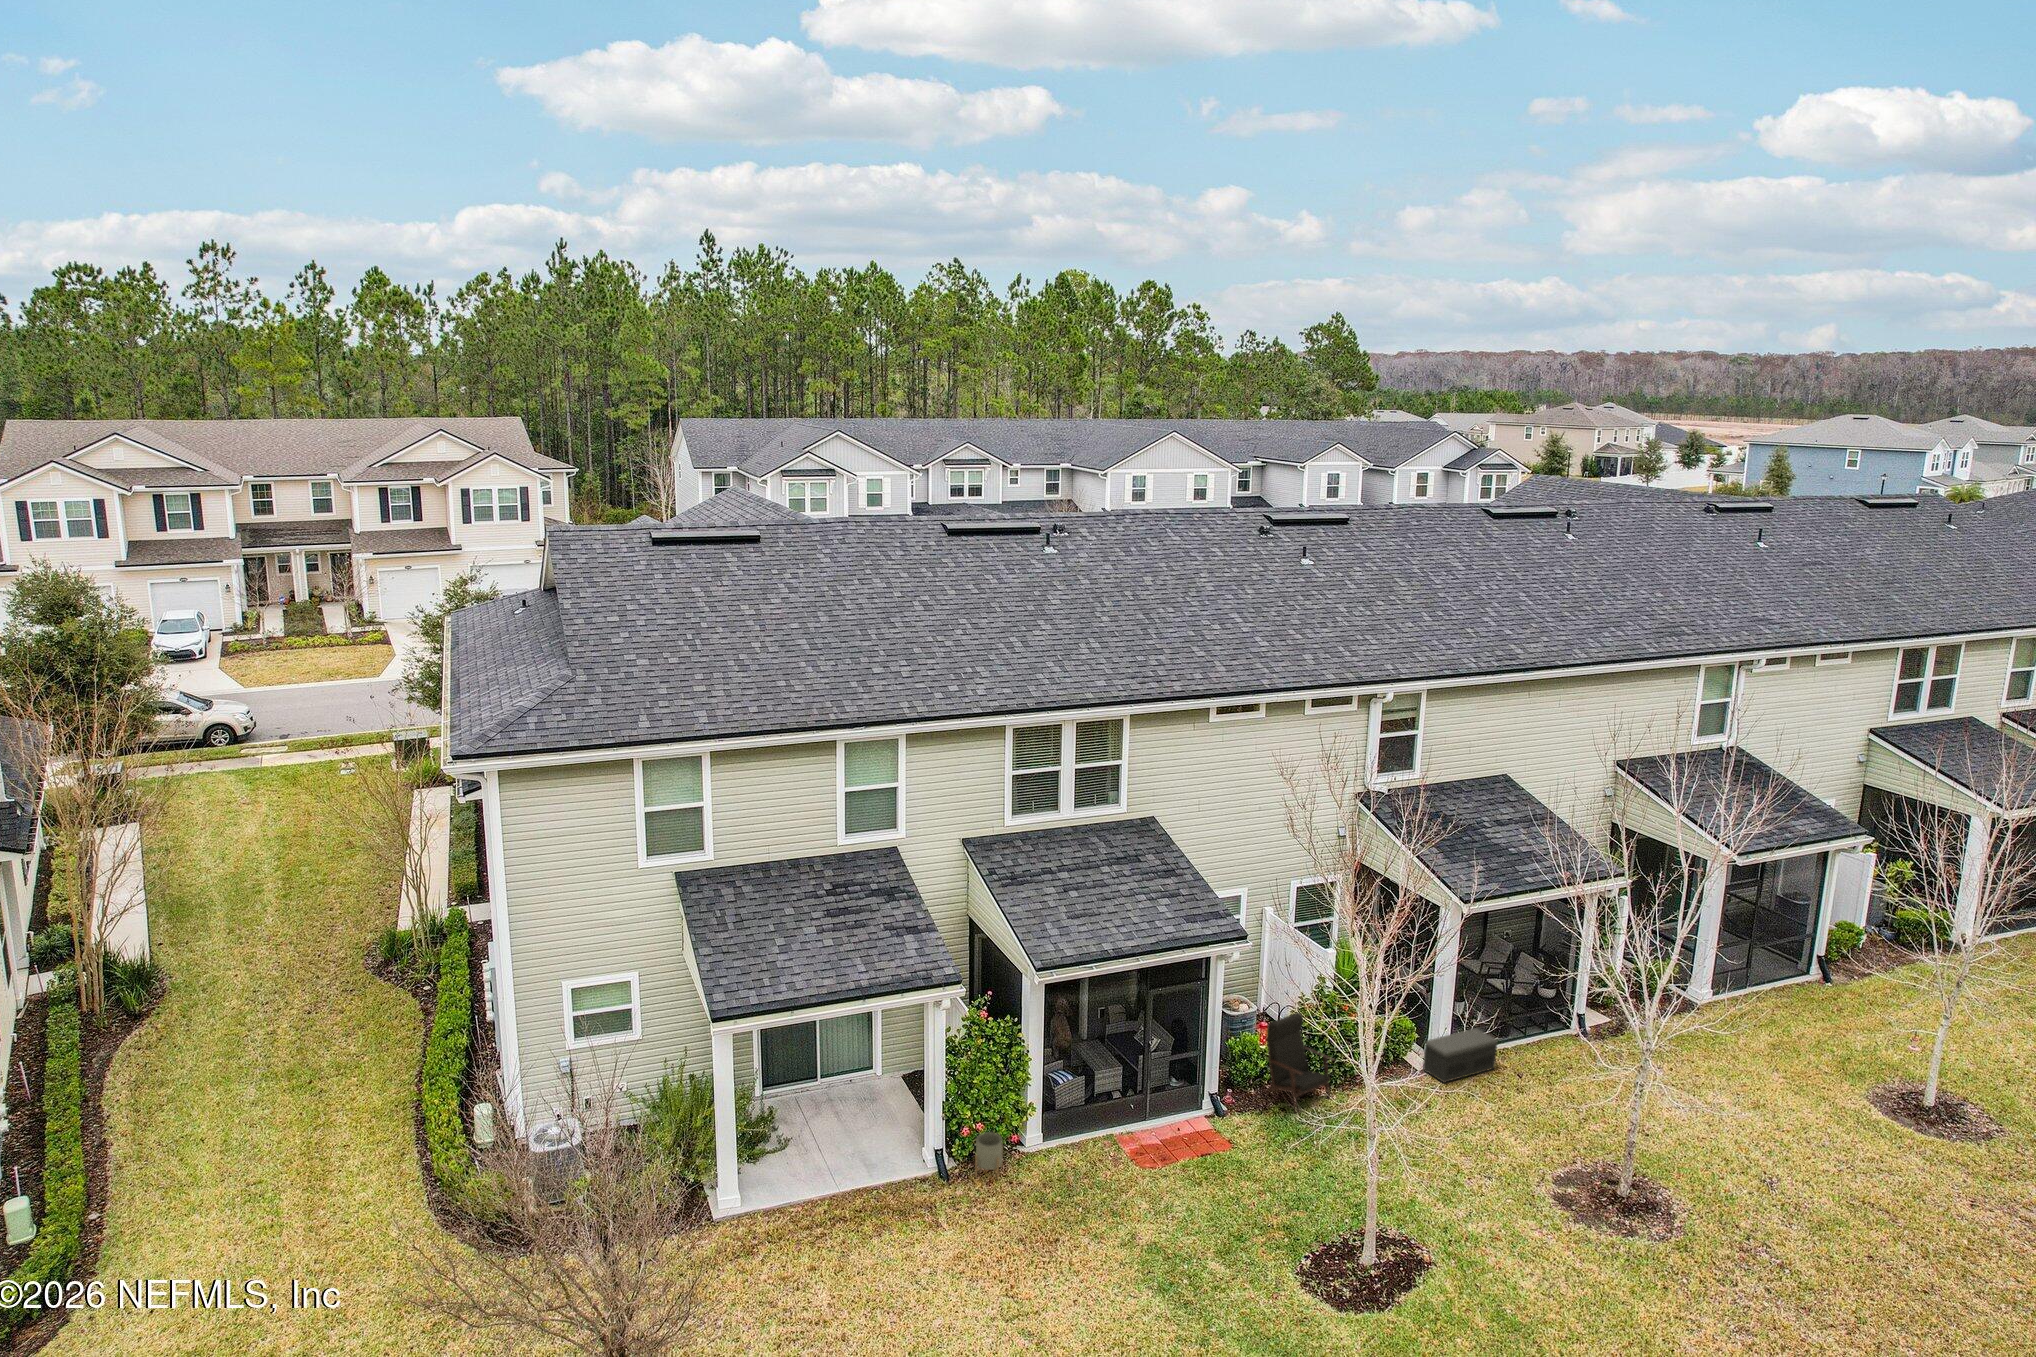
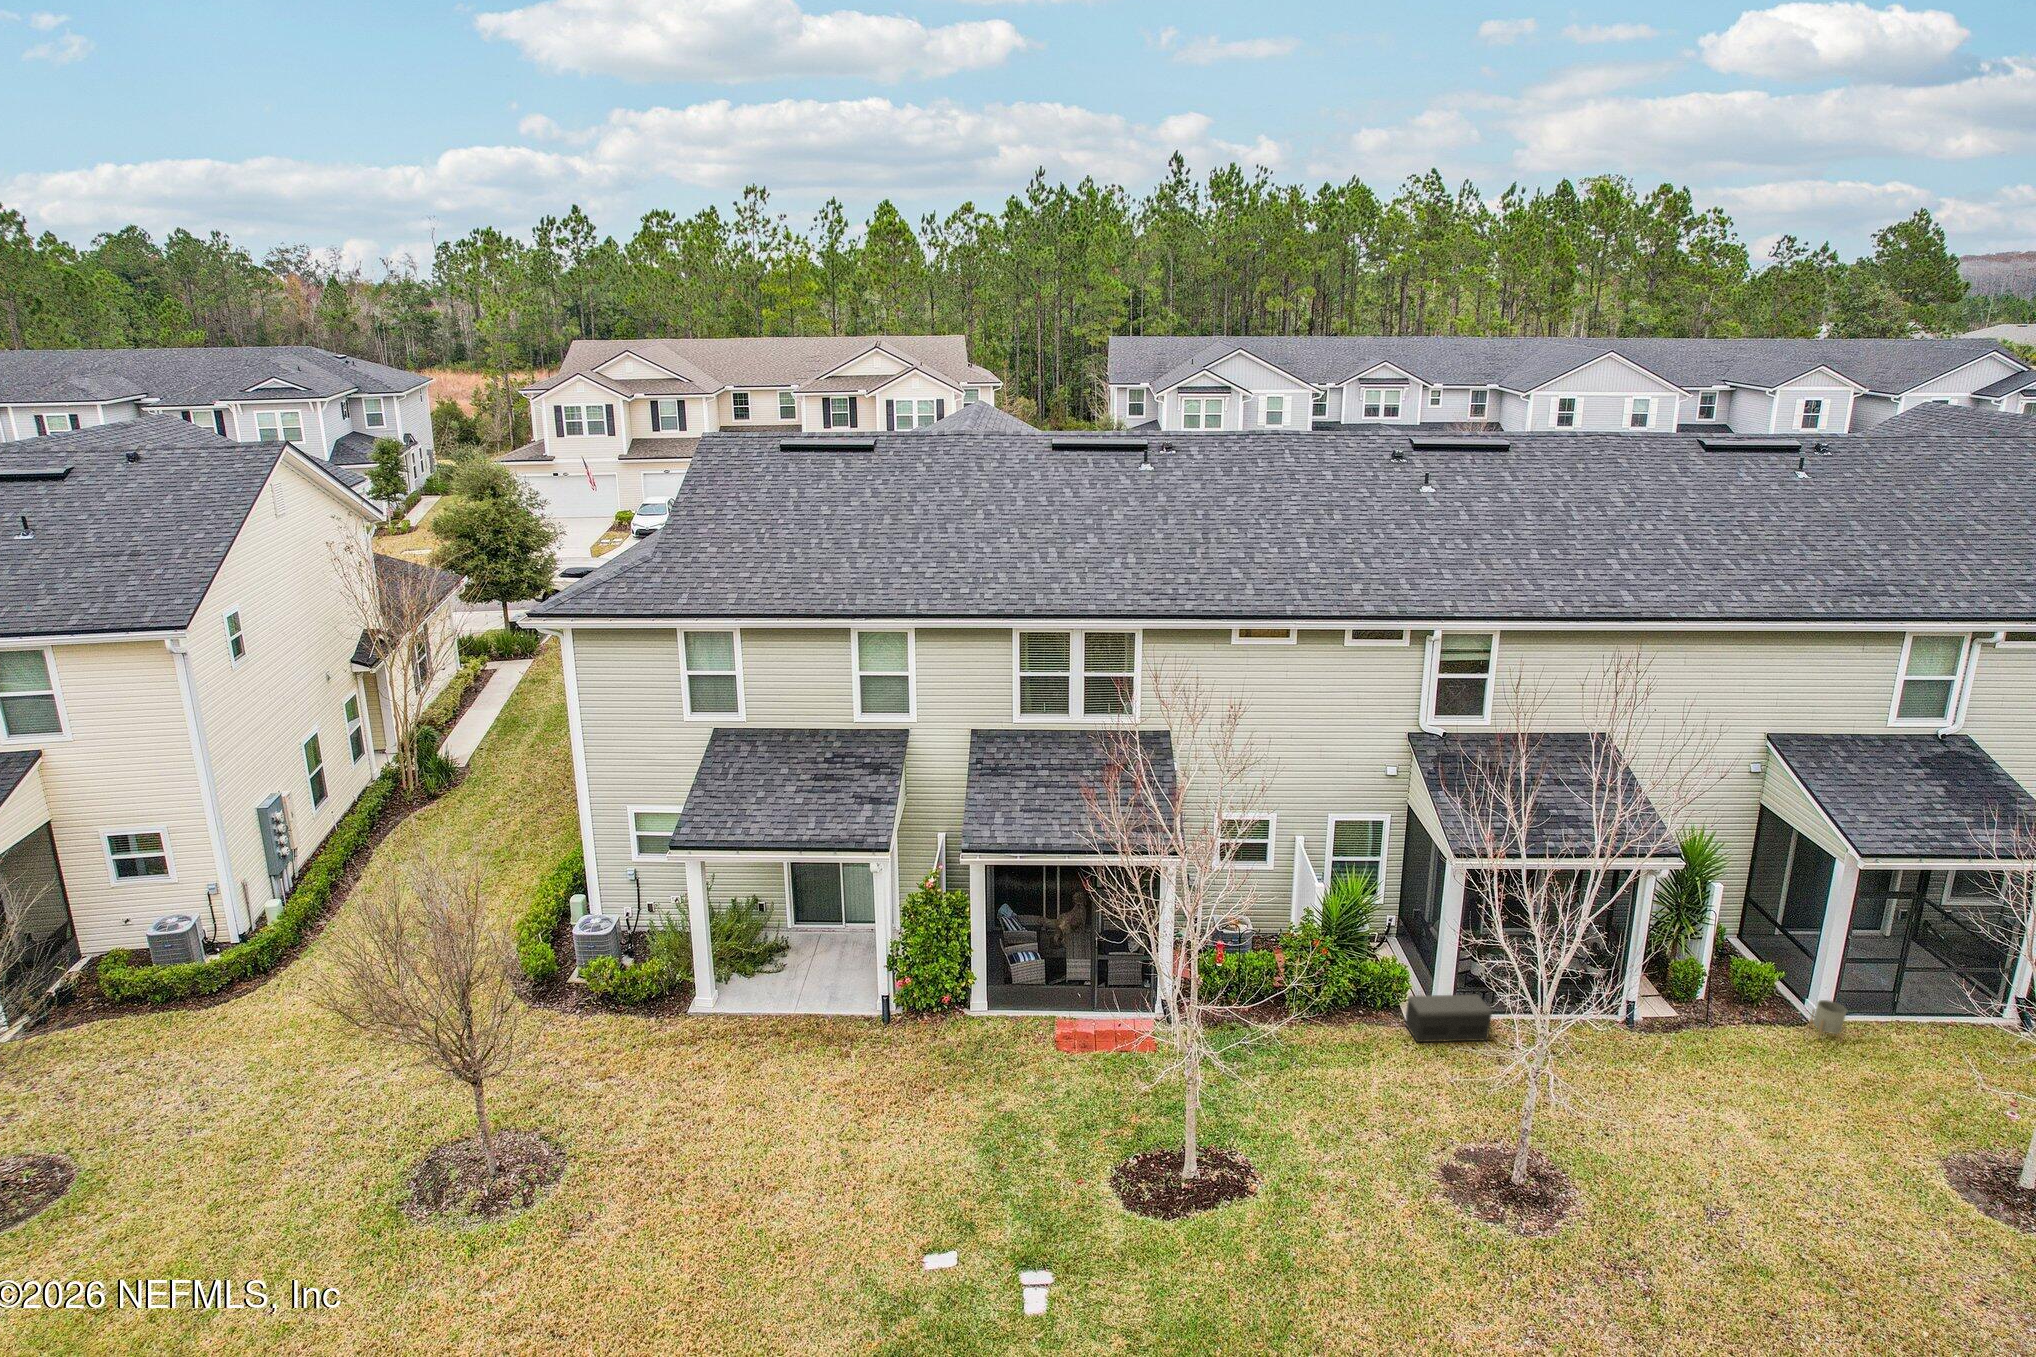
lounge chair: present [1262,1013,1334,1112] -> none [1219,941,1289,1037]
planter: present [975,1132,1003,1179] -> present [1809,1000,1846,1042]

